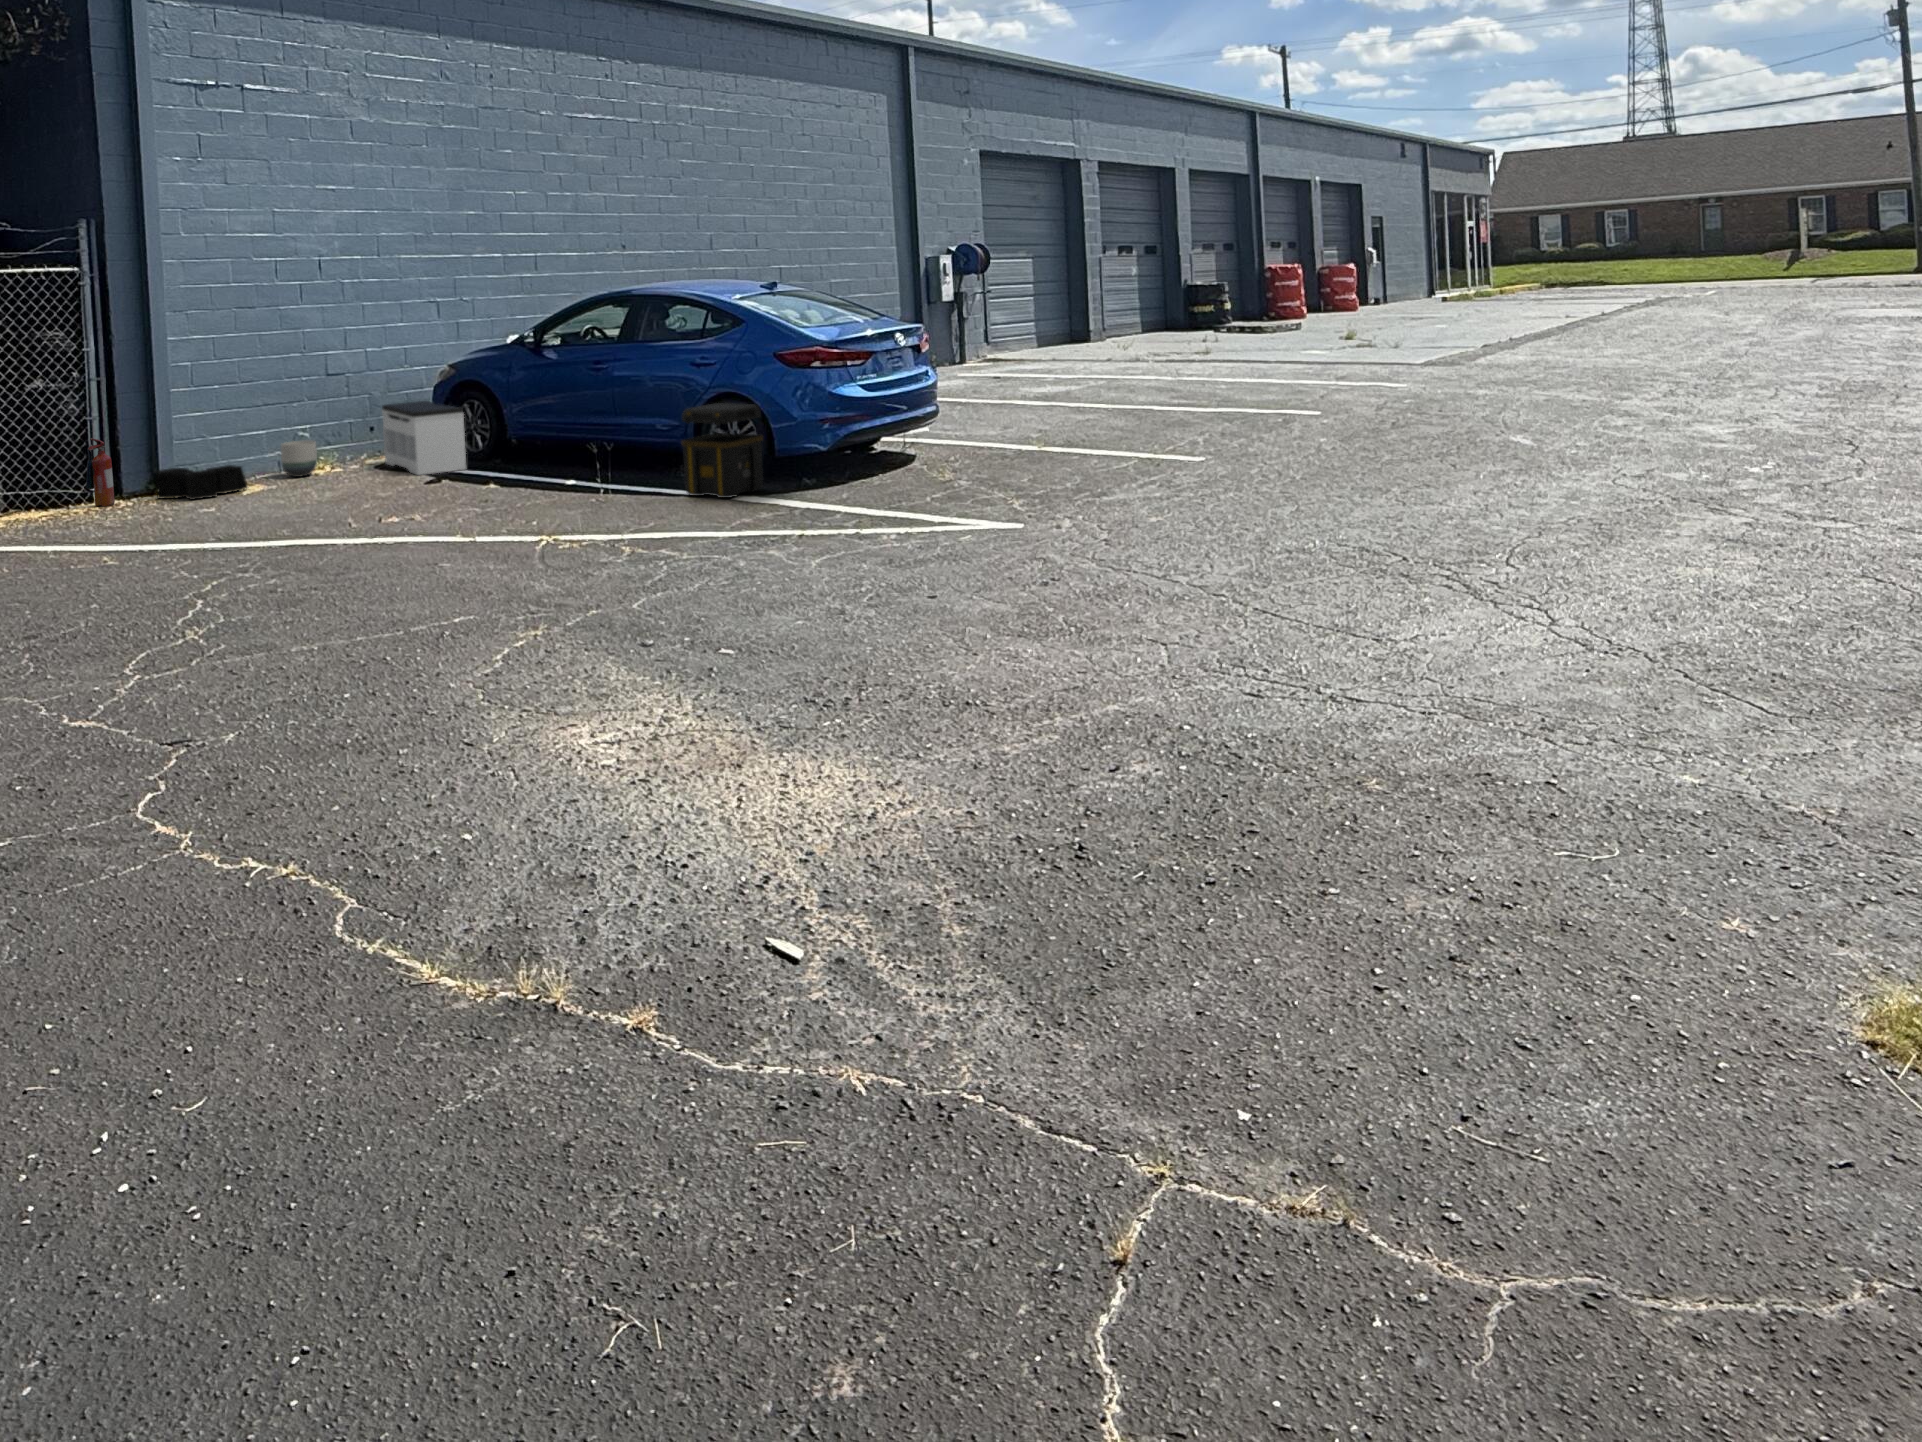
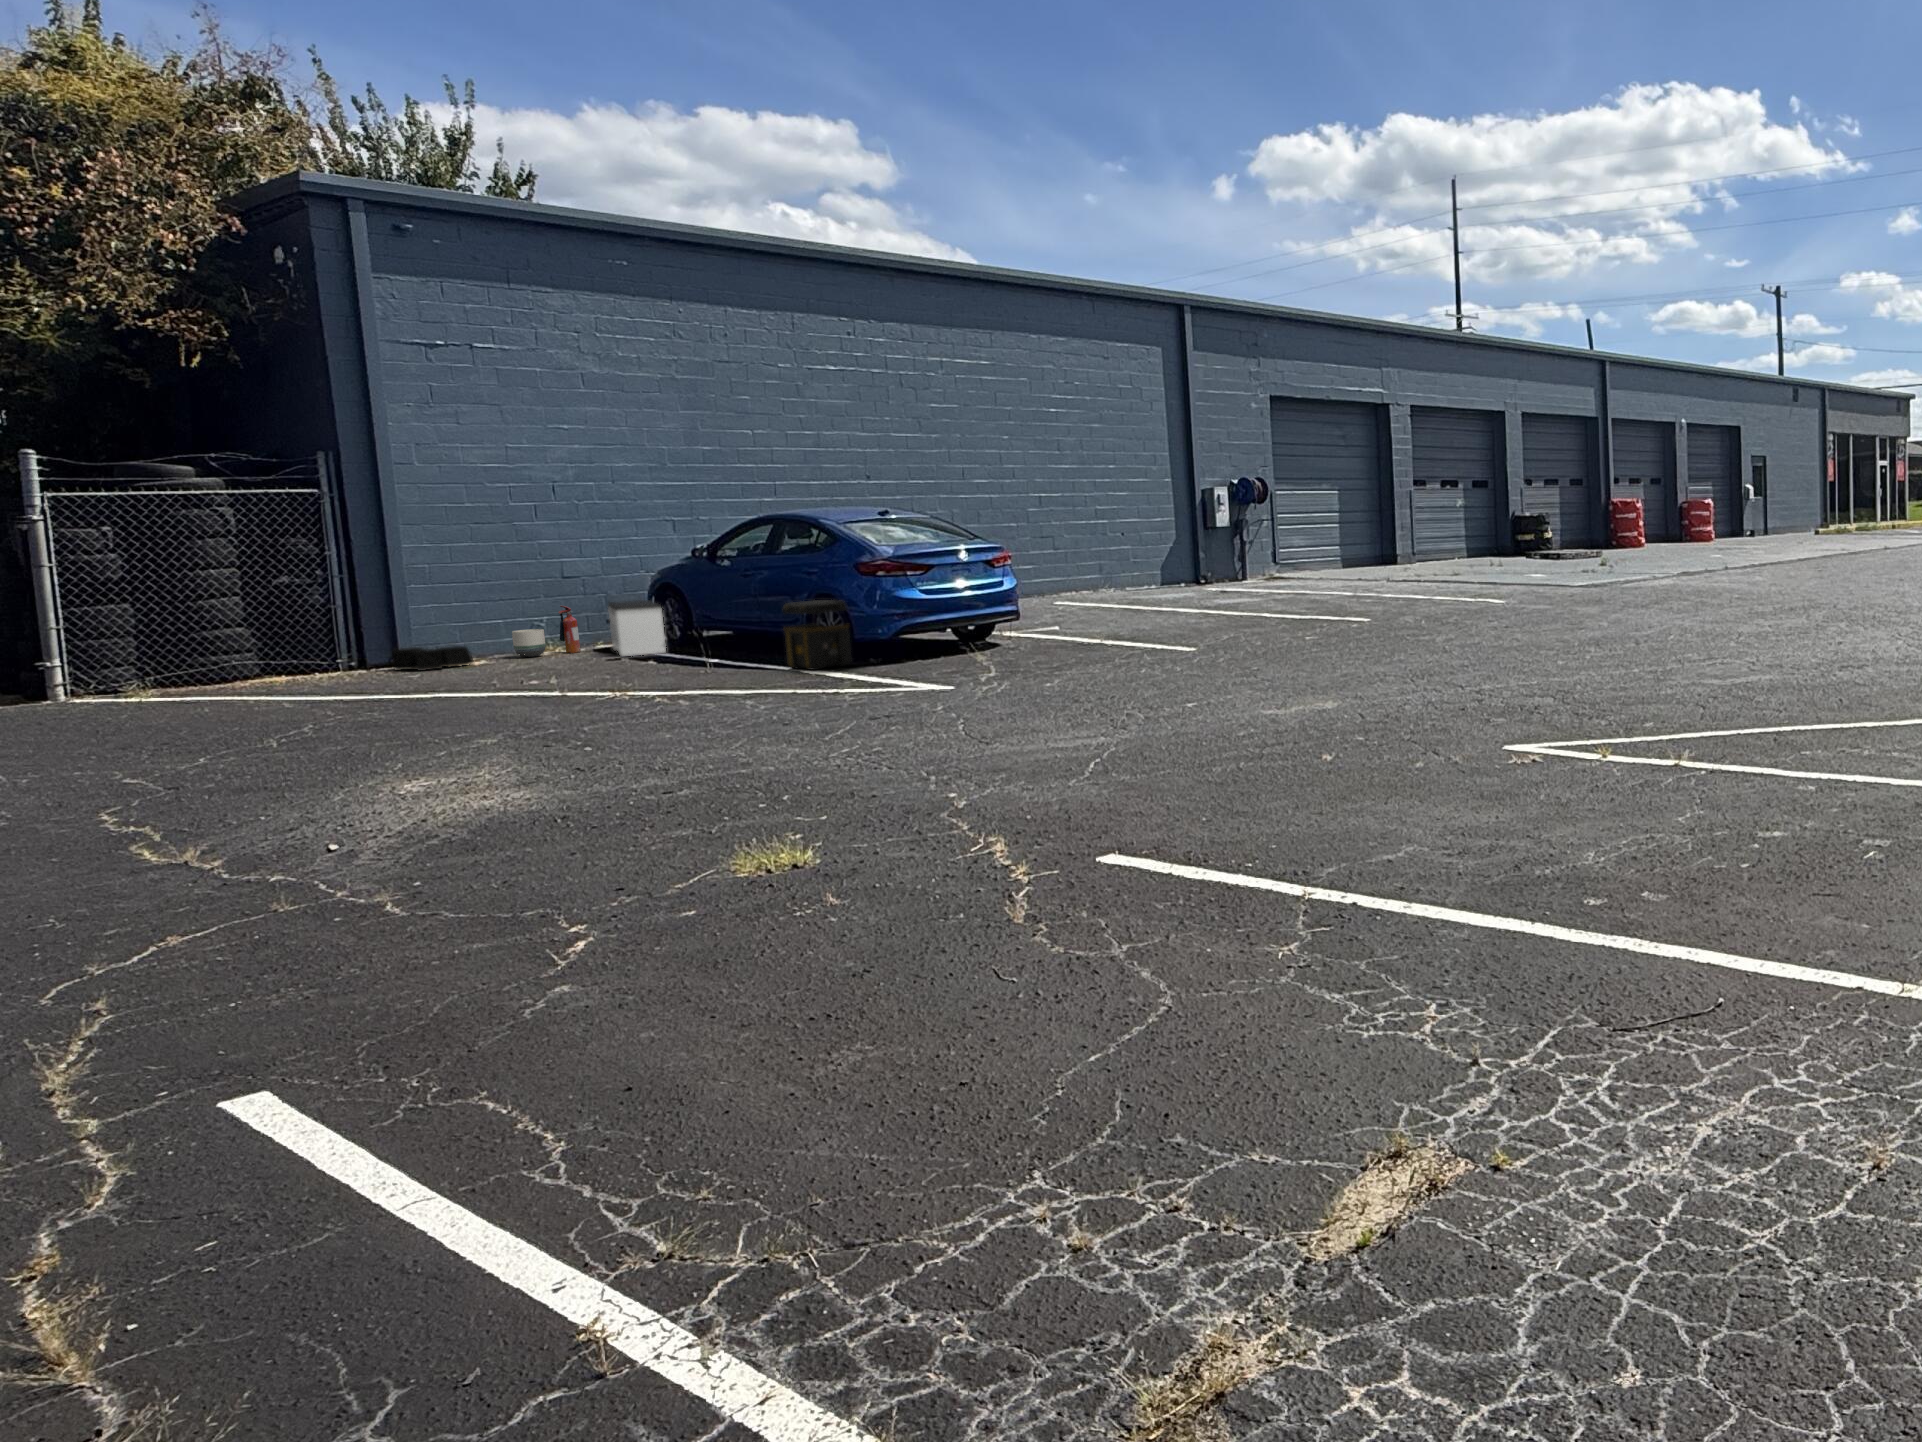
fire extinguisher: present [86,438,115,507] -> present [558,605,581,653]

